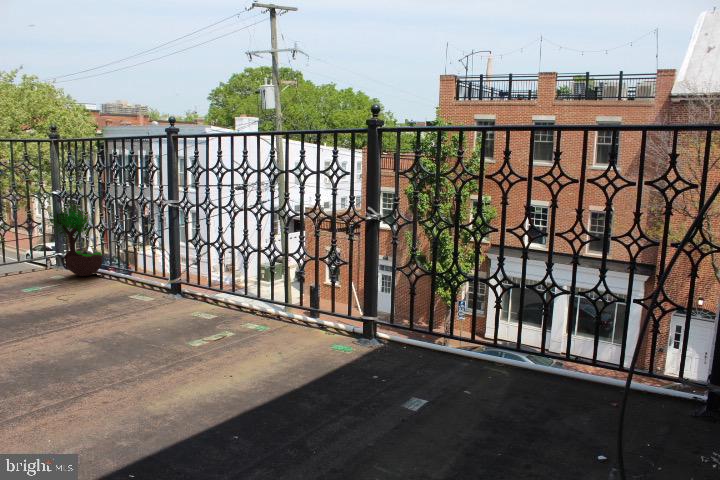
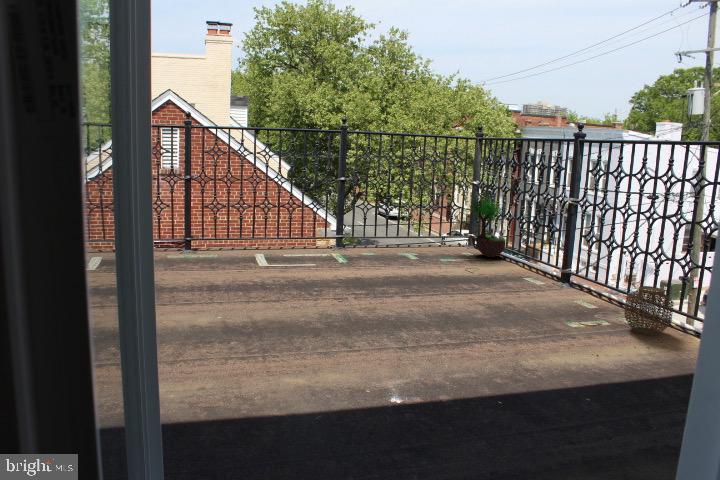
woven basket: none [247,286,291,337] -> present [624,286,674,336]

